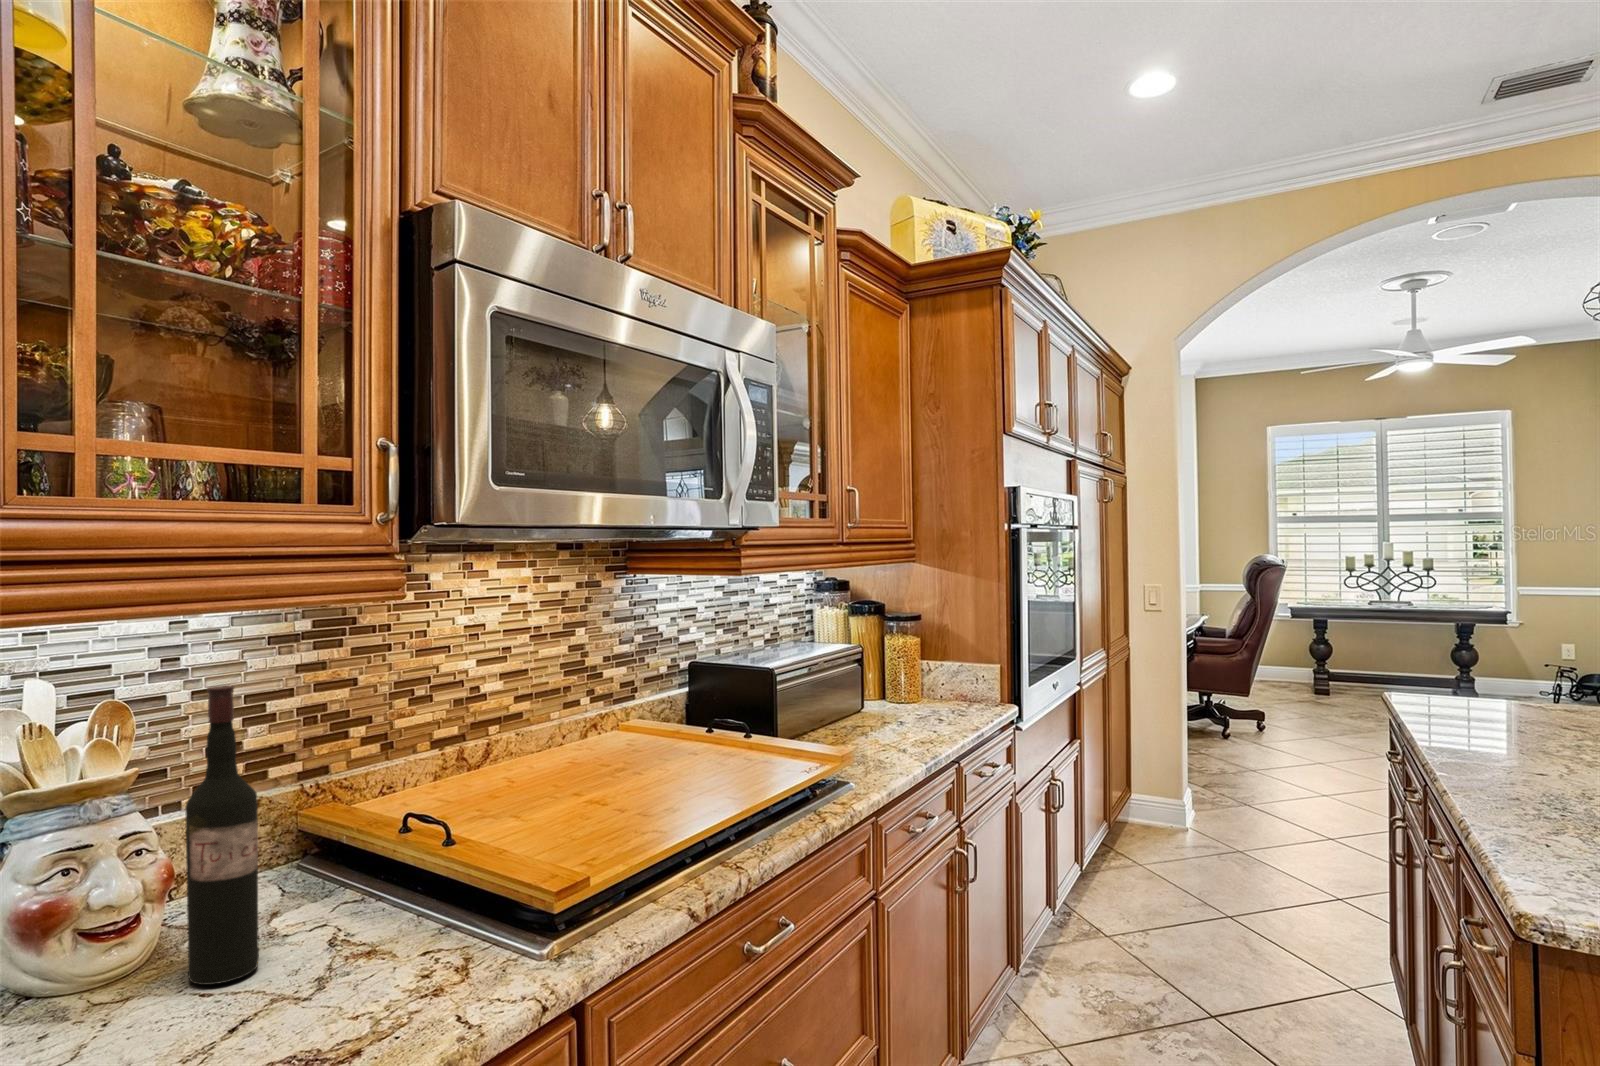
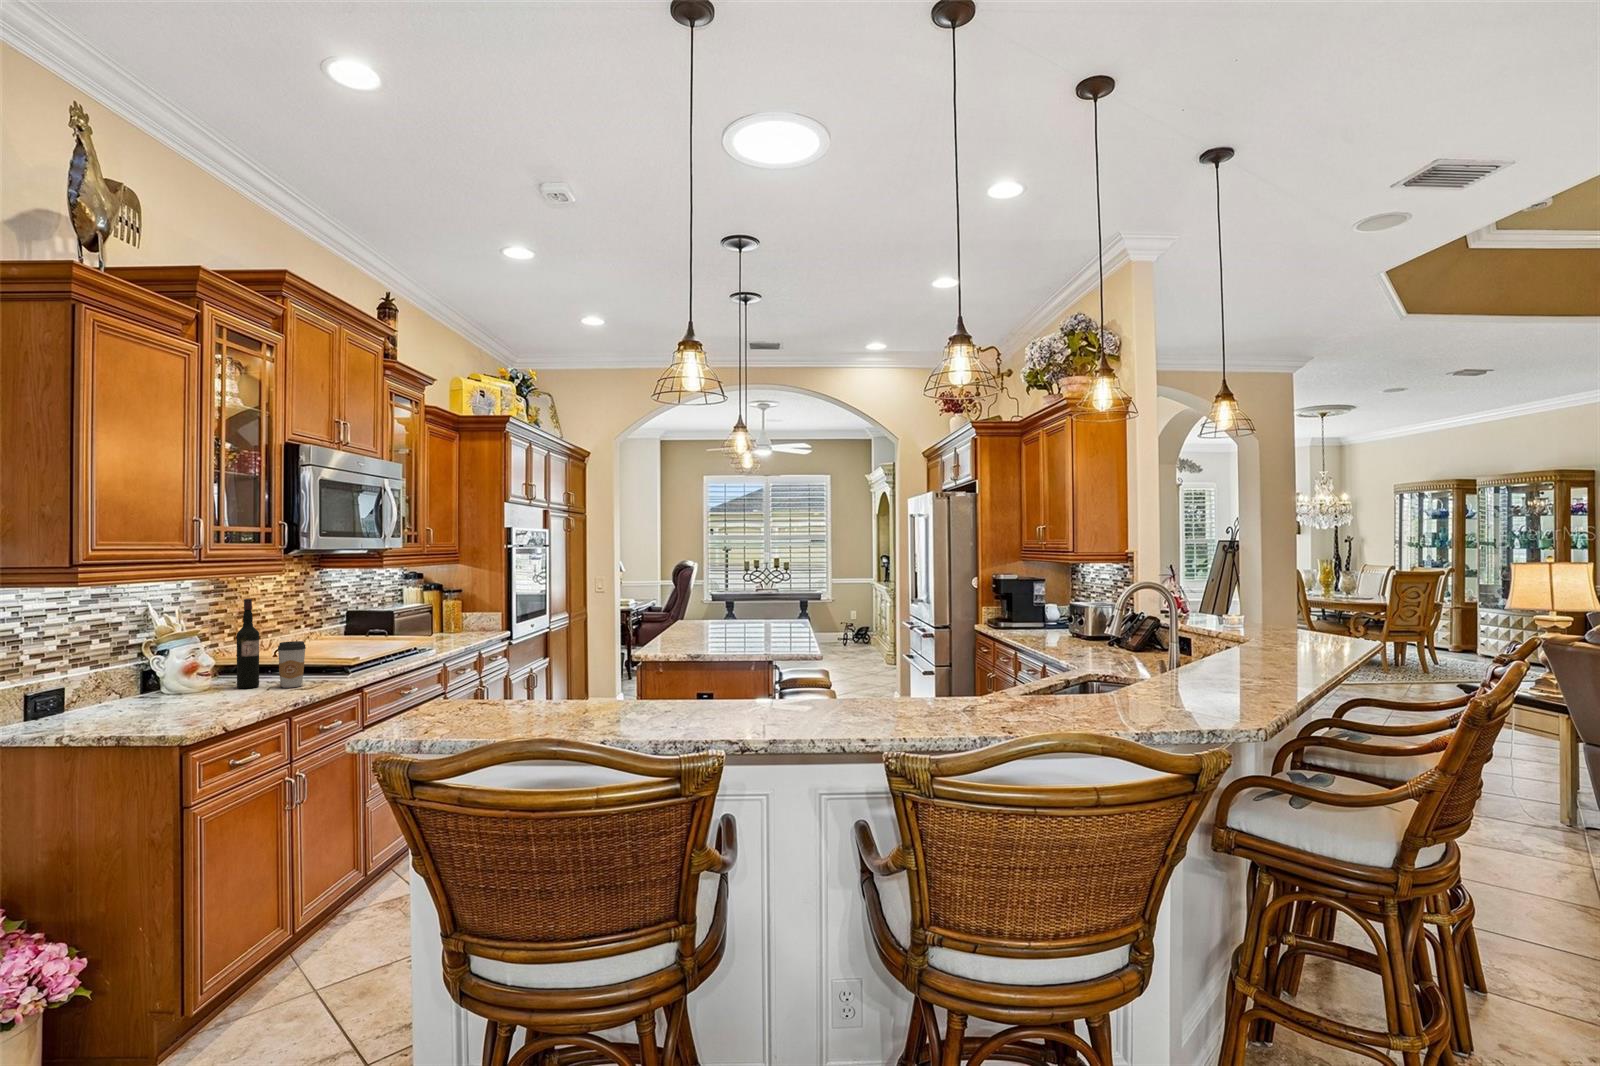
coffee cup: none [273,835,366,1011] -> present [278,641,306,688]

